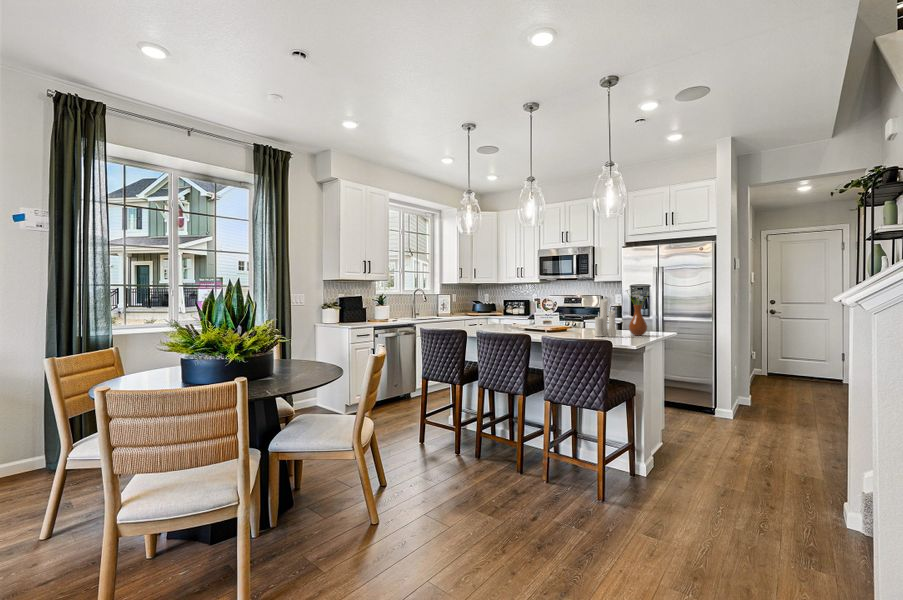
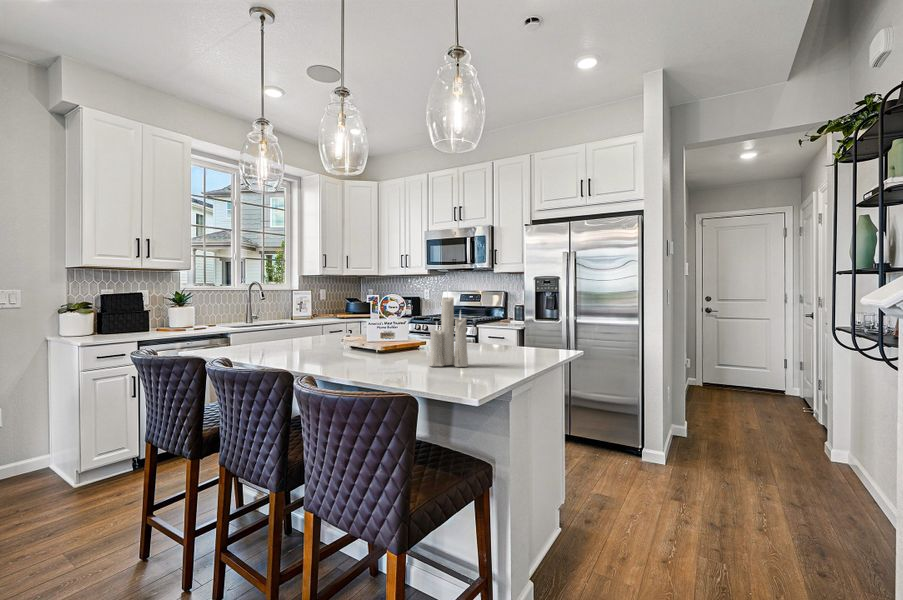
vase: present [627,290,649,336] -> none [490,280,538,361]

